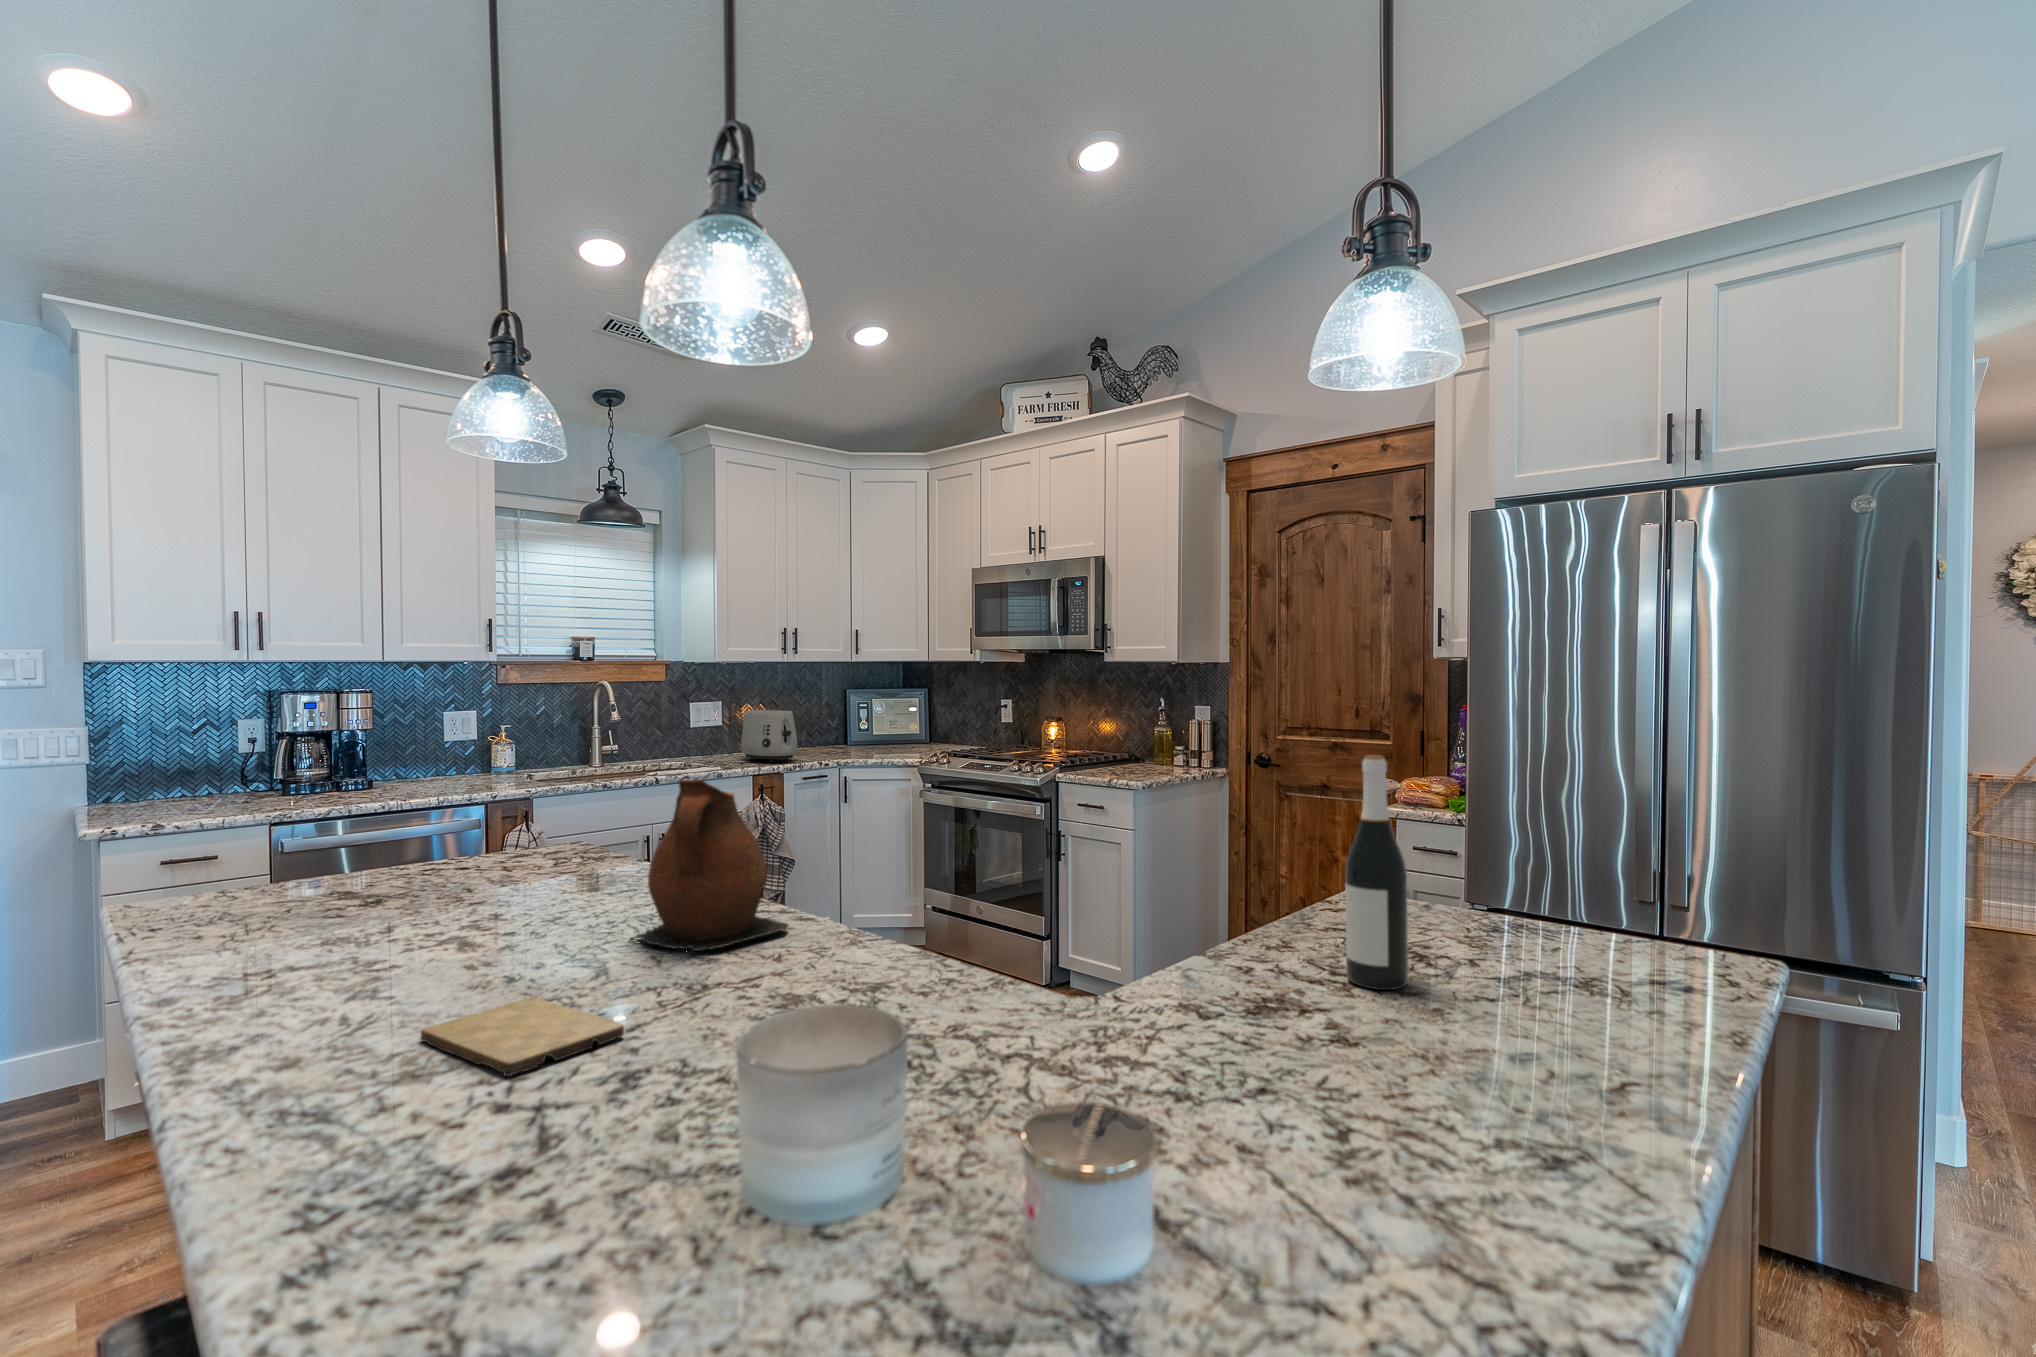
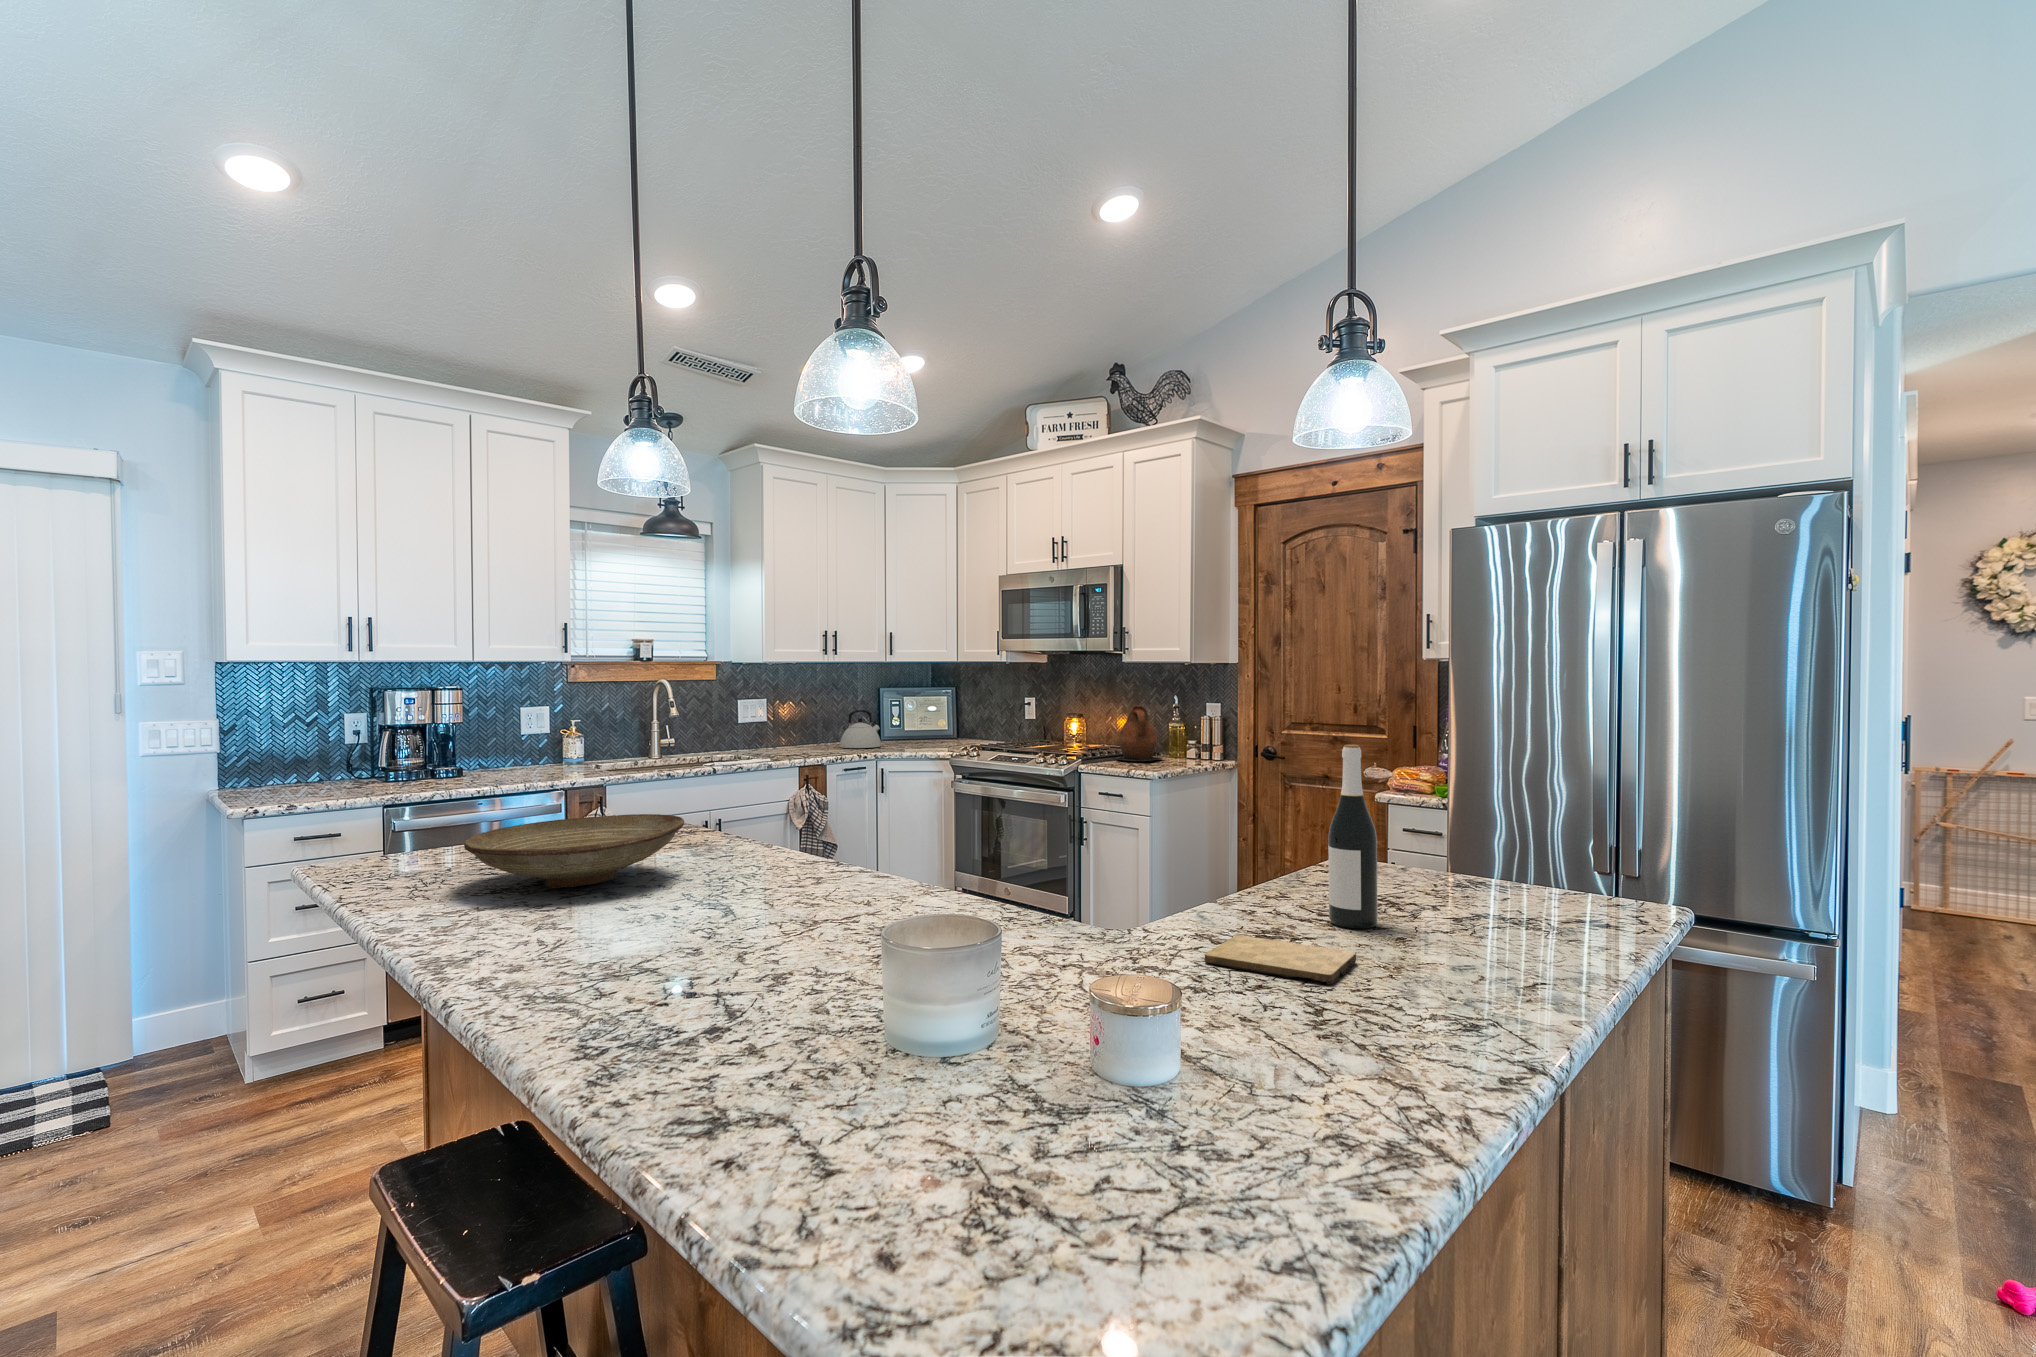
toaster: present [741,710,797,762] -> none [786,707,838,755]
kettle: none [802,714,846,755] -> present [840,710,881,748]
ceramic pitcher: present [637,780,788,951] -> present [1116,706,1162,761]
decorative bowl: none [271,838,561,933] -> present [464,814,684,888]
cutting board: present [420,997,624,1076] -> present [1205,935,1356,984]

